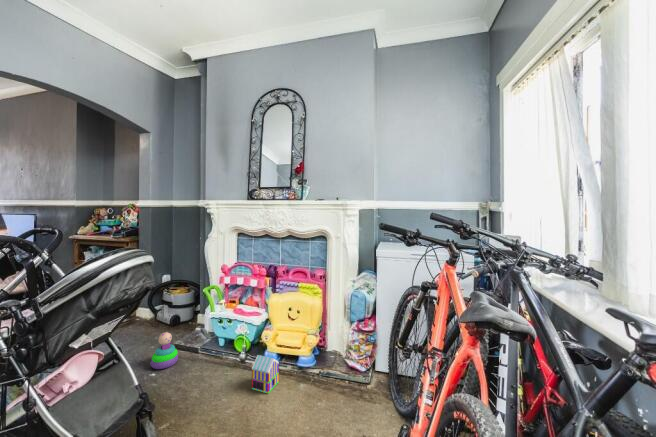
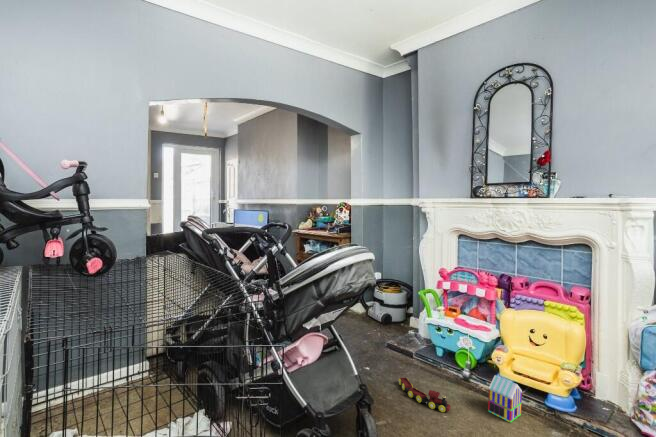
stacking toy: present [150,332,178,369] -> none [375,329,399,364]
toy train: none [169,379,217,406] -> present [399,377,451,412]

